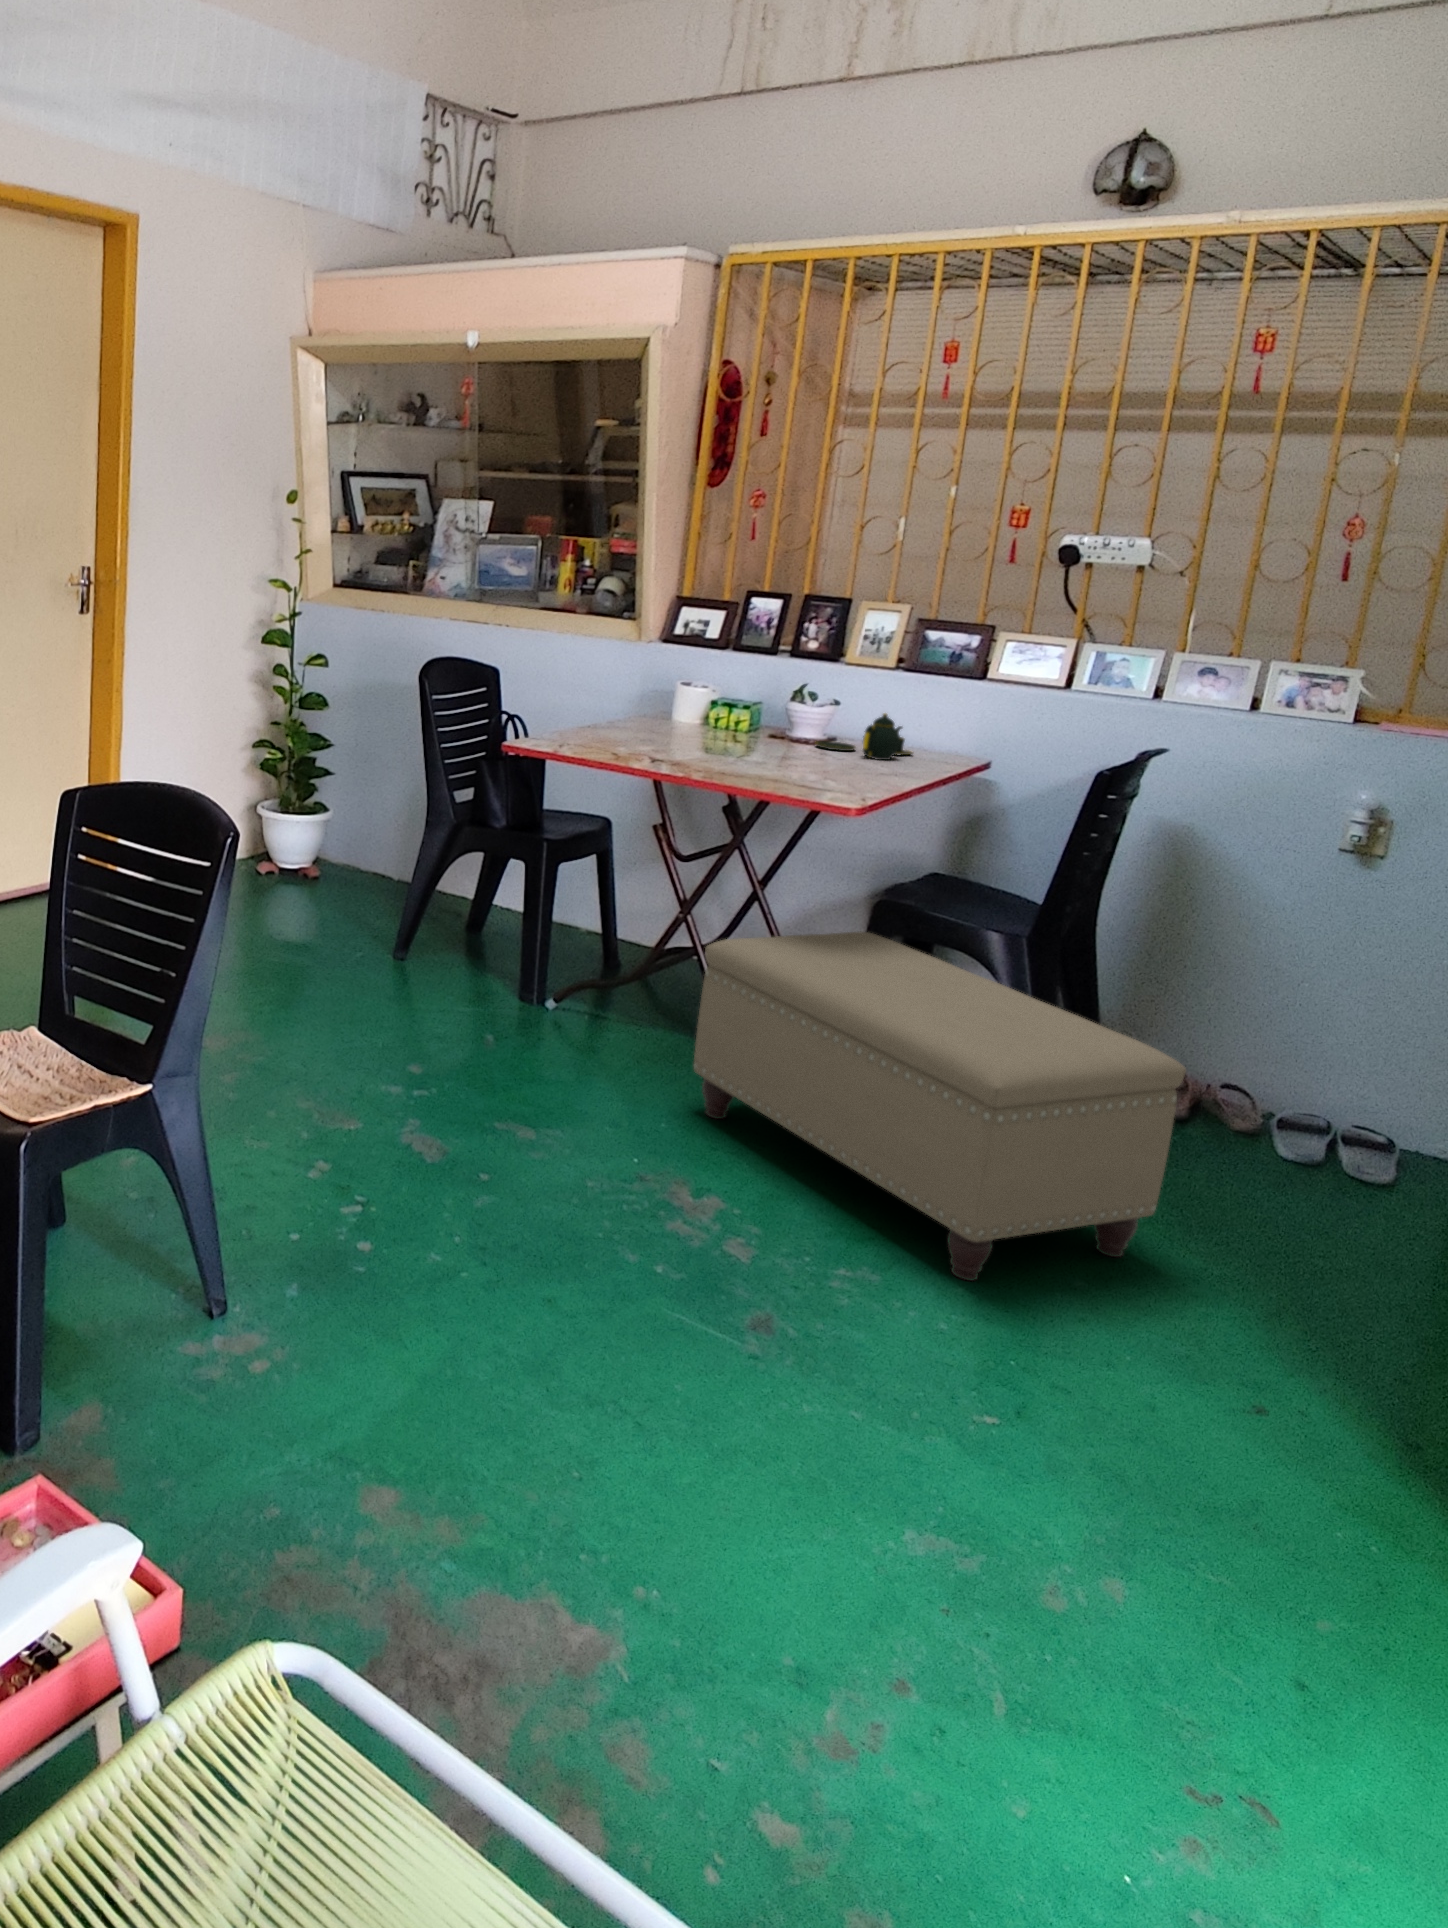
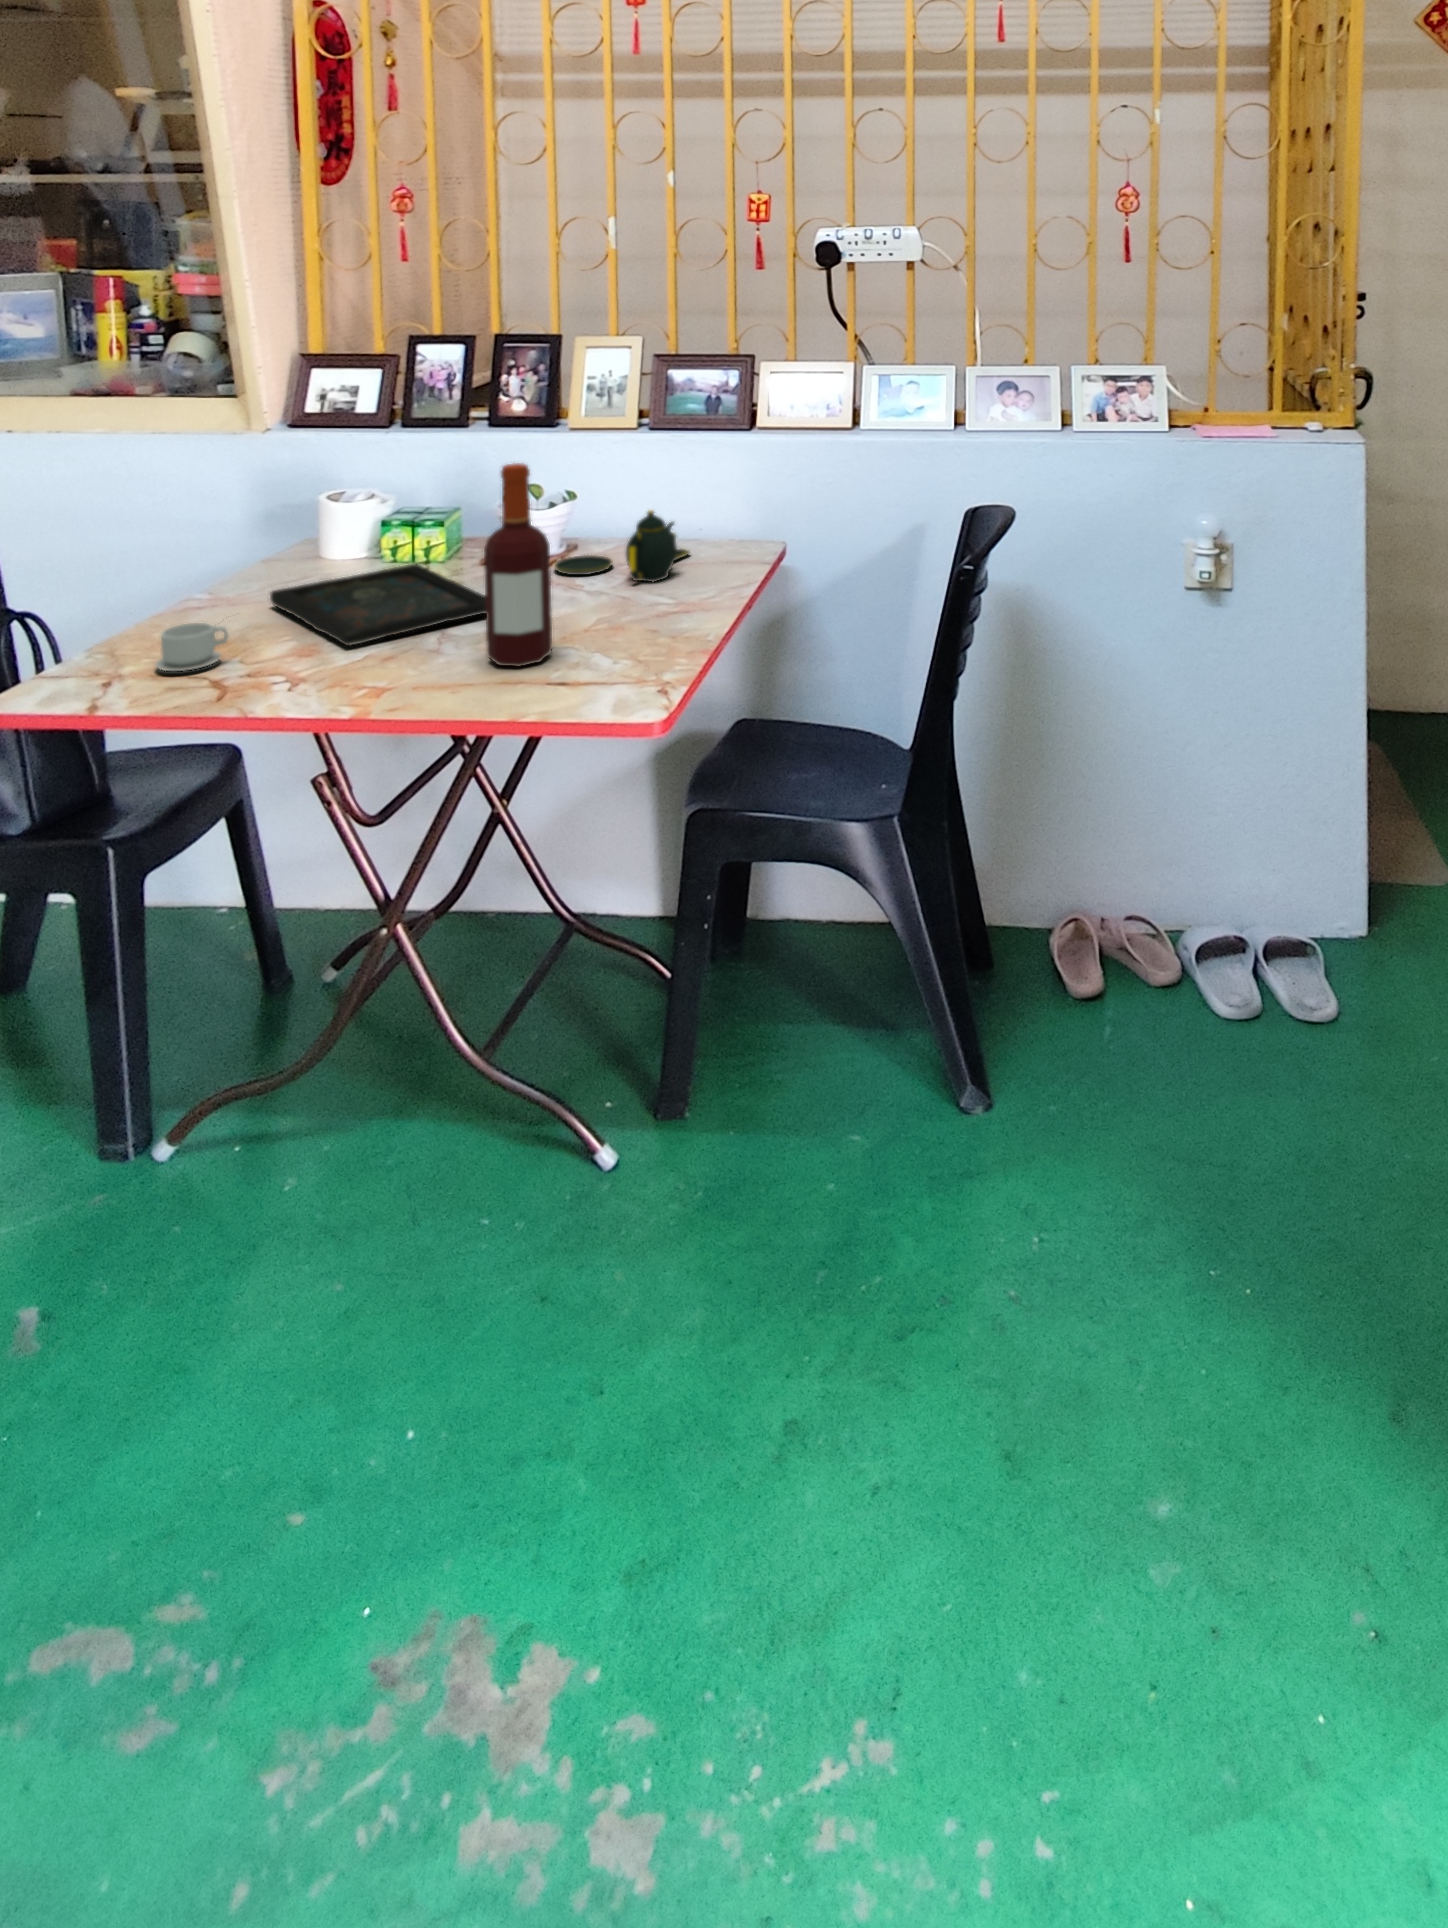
bottle: none [757,651,805,769] -> present [484,463,552,667]
teacup: none [581,715,627,740] -> present [156,623,229,671]
tray: none [641,721,772,751] -> present [270,564,486,646]
ottoman: present [693,931,1186,1281] -> none [464,903,1266,1716]

